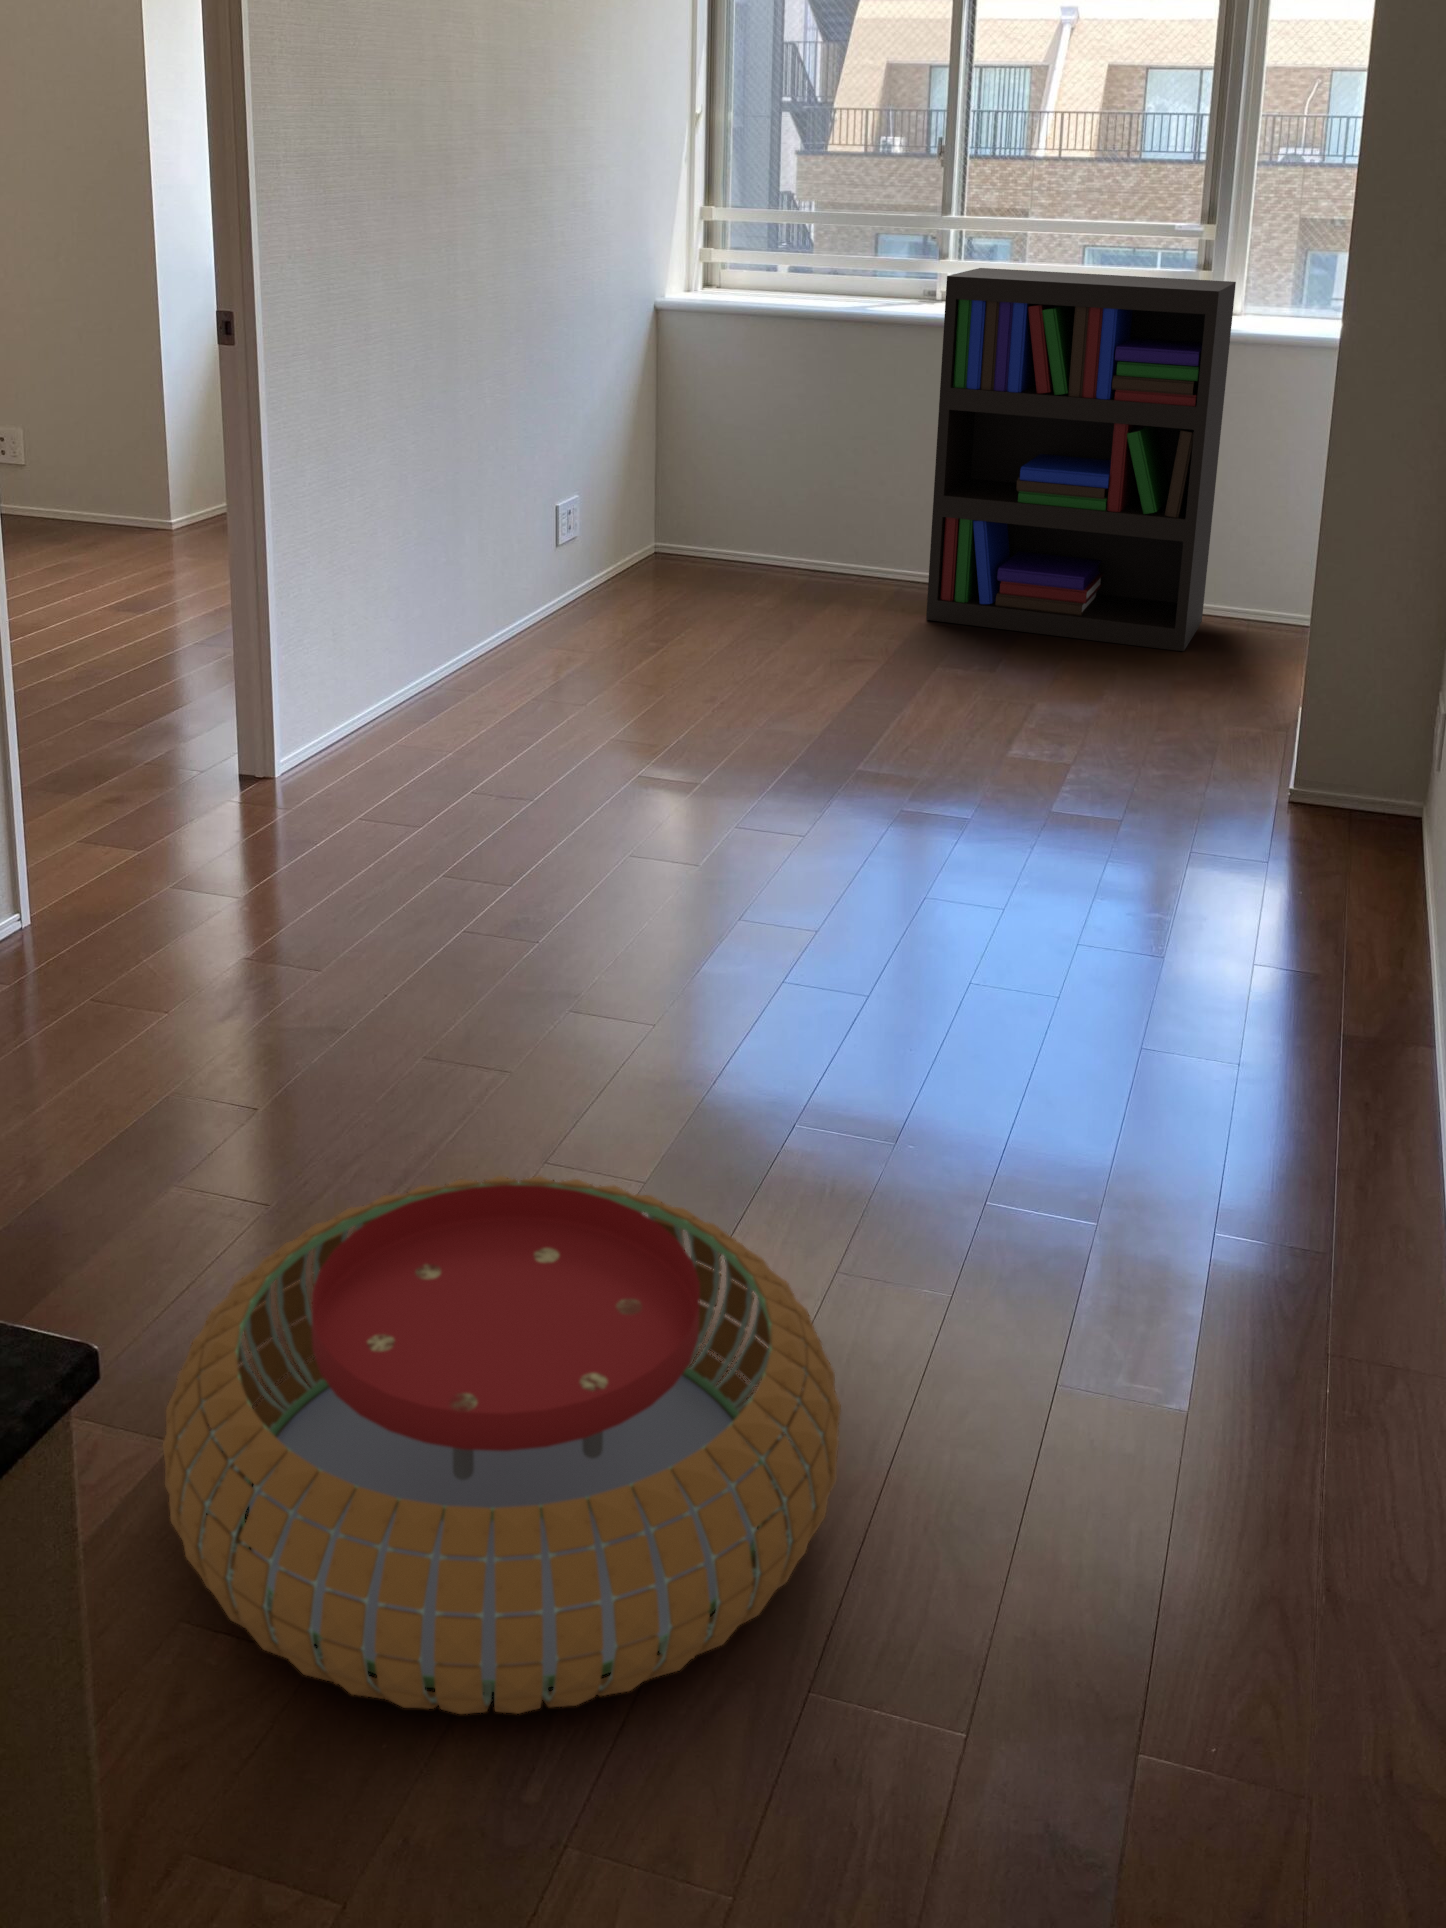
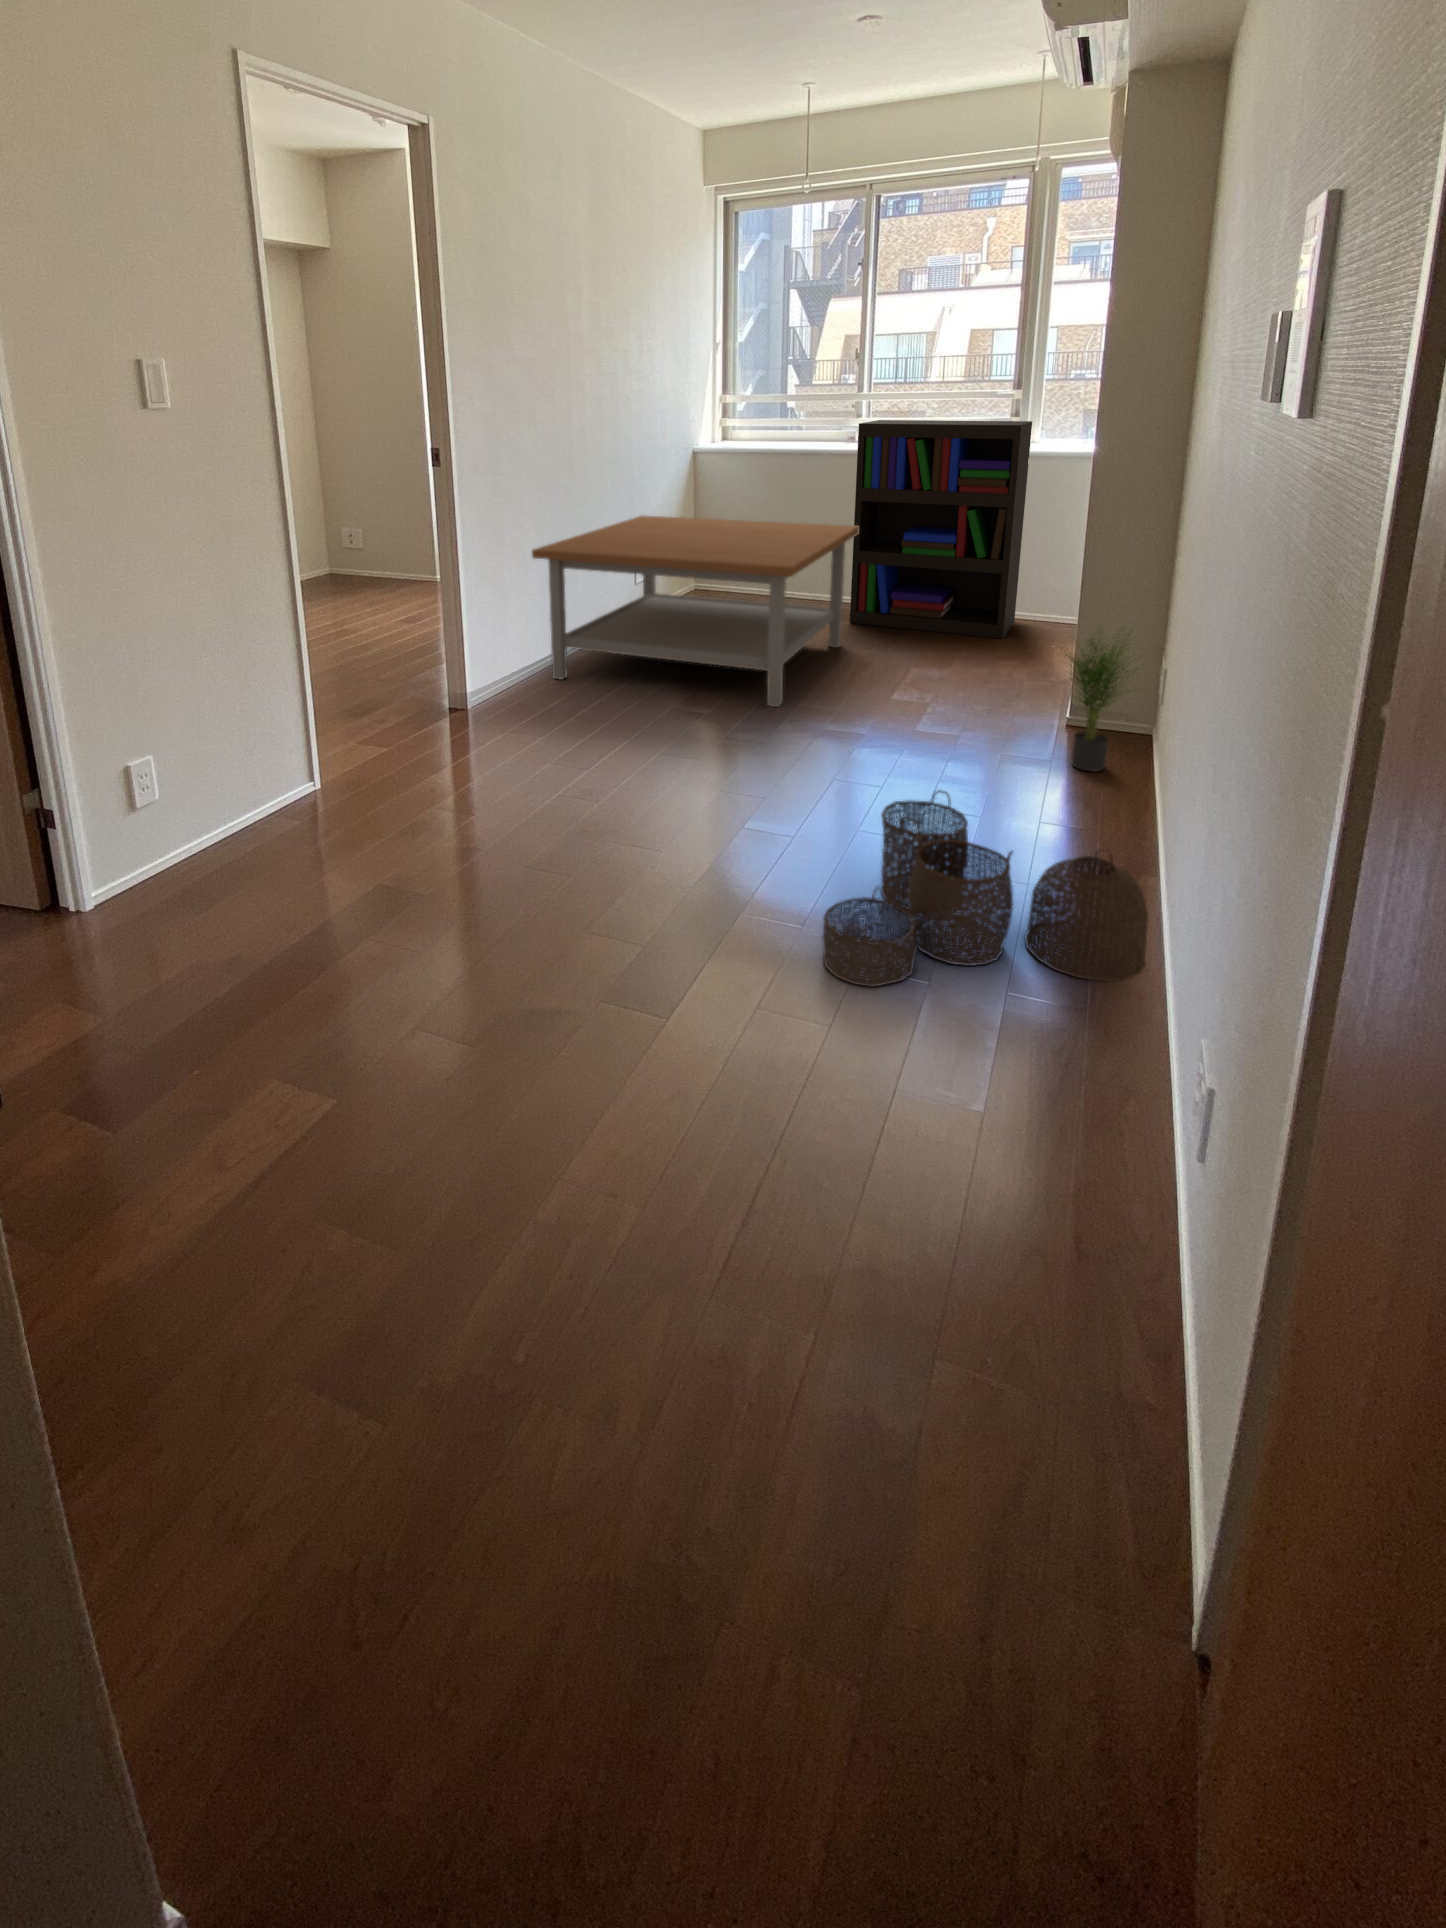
coffee table: none [385,426,947,772] -> present [532,516,859,707]
potted plant: none [1270,636,1424,883] -> present [1064,631,1139,772]
woven basket: none [921,918,1416,1232] -> present [822,791,1148,987]
pouf: present [163,1176,841,1714] -> none [318,945,753,1307]

